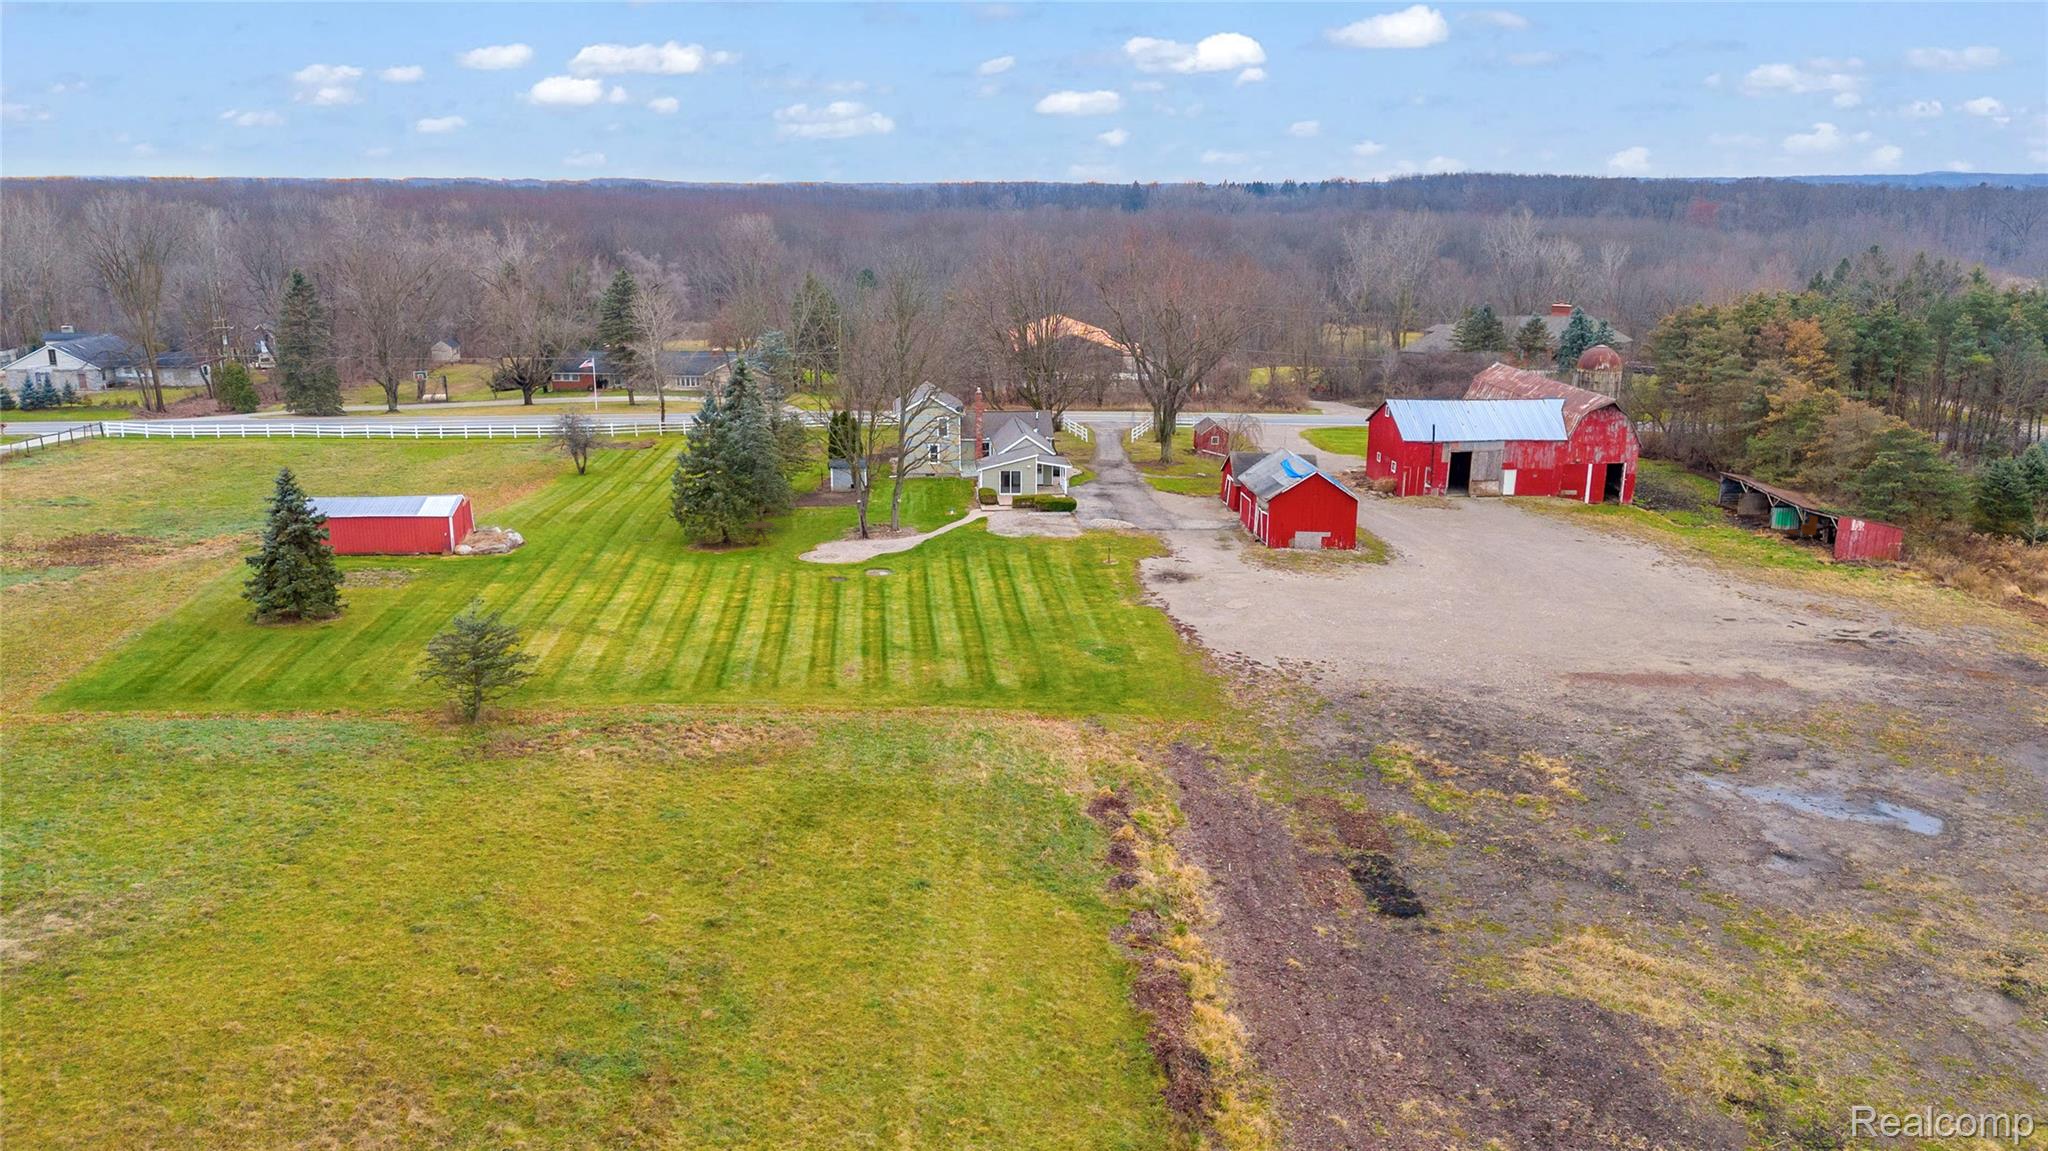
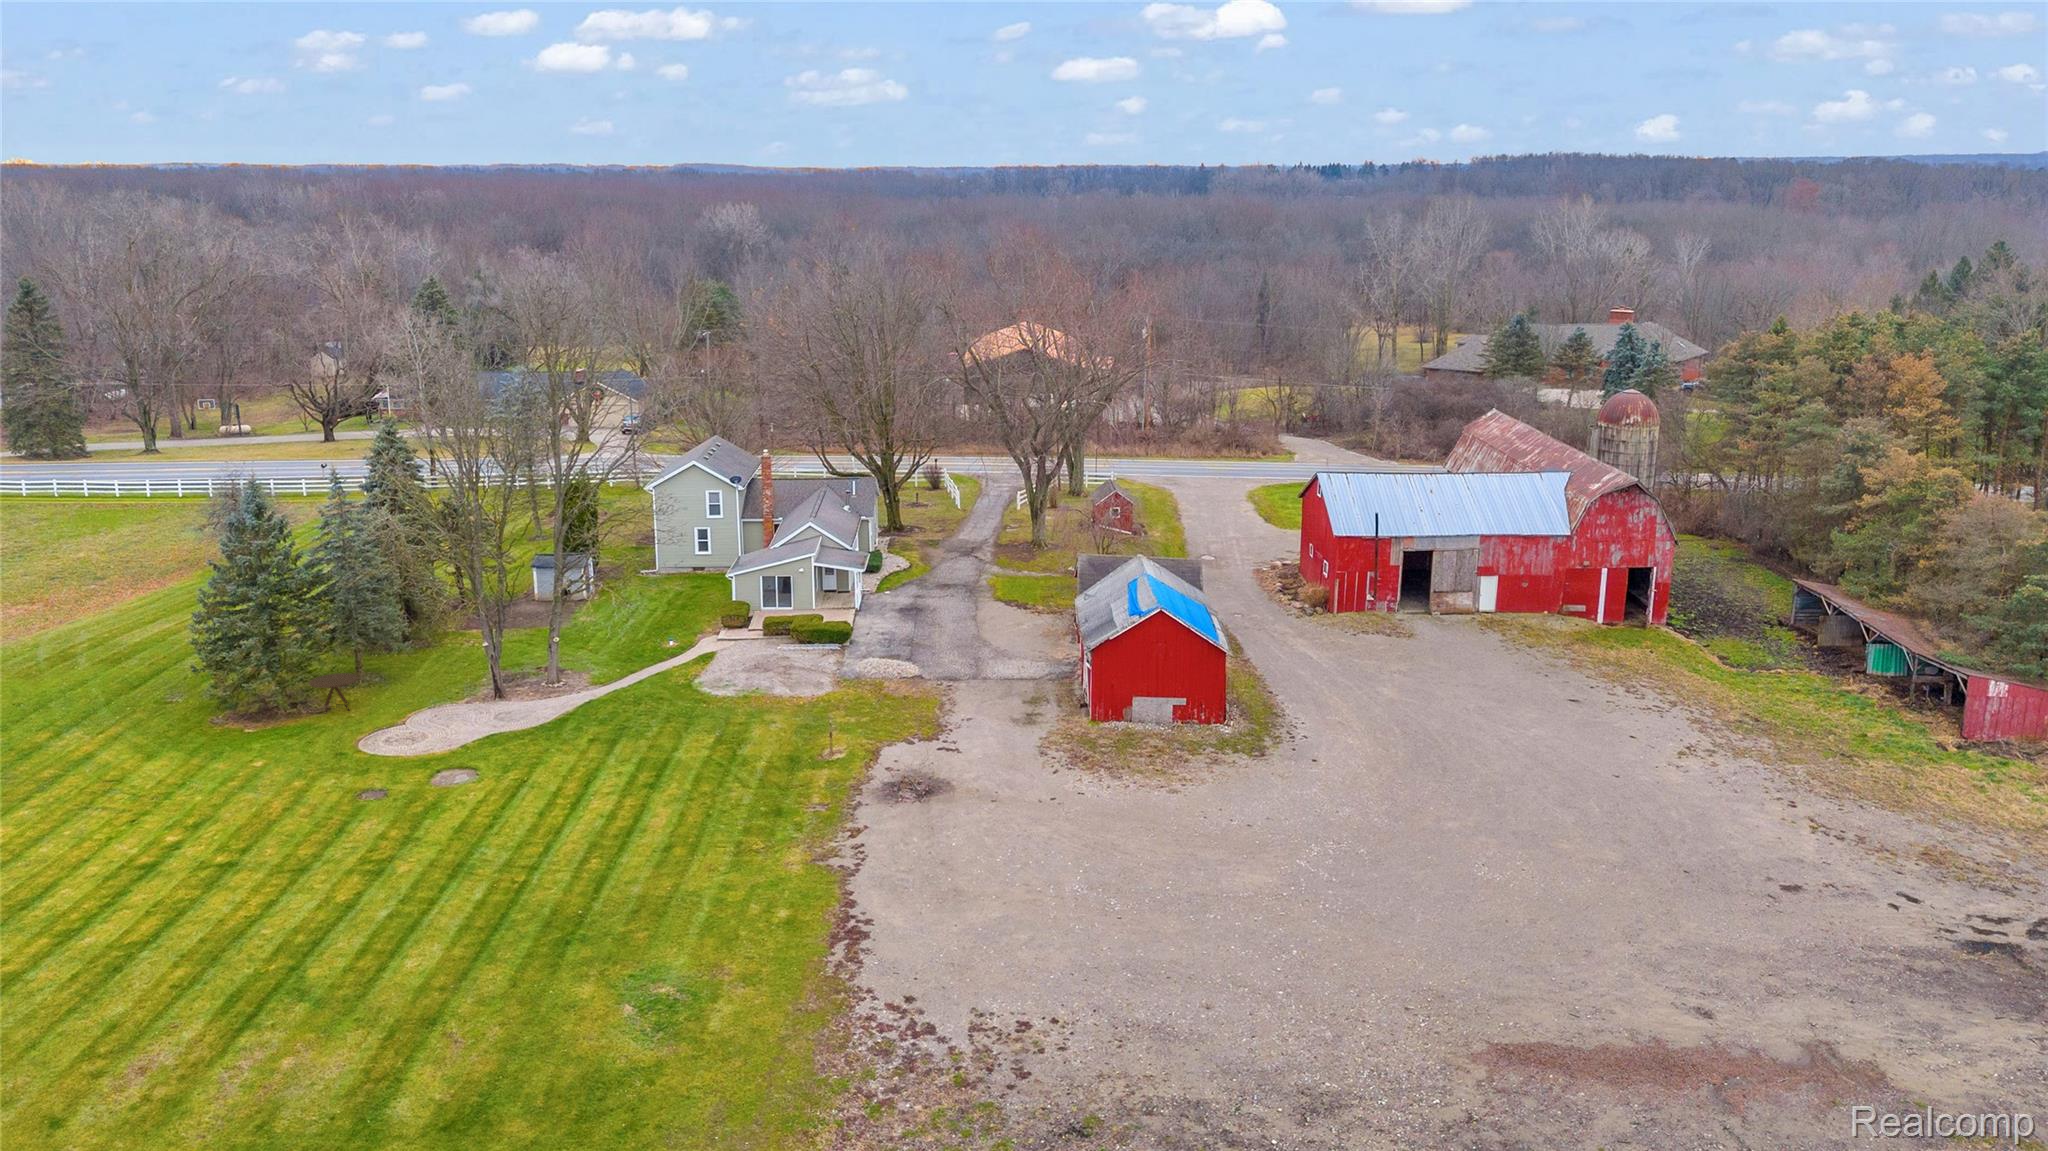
lounge chair: present [1787,515,1818,539] -> none [1885,661,1937,701]

